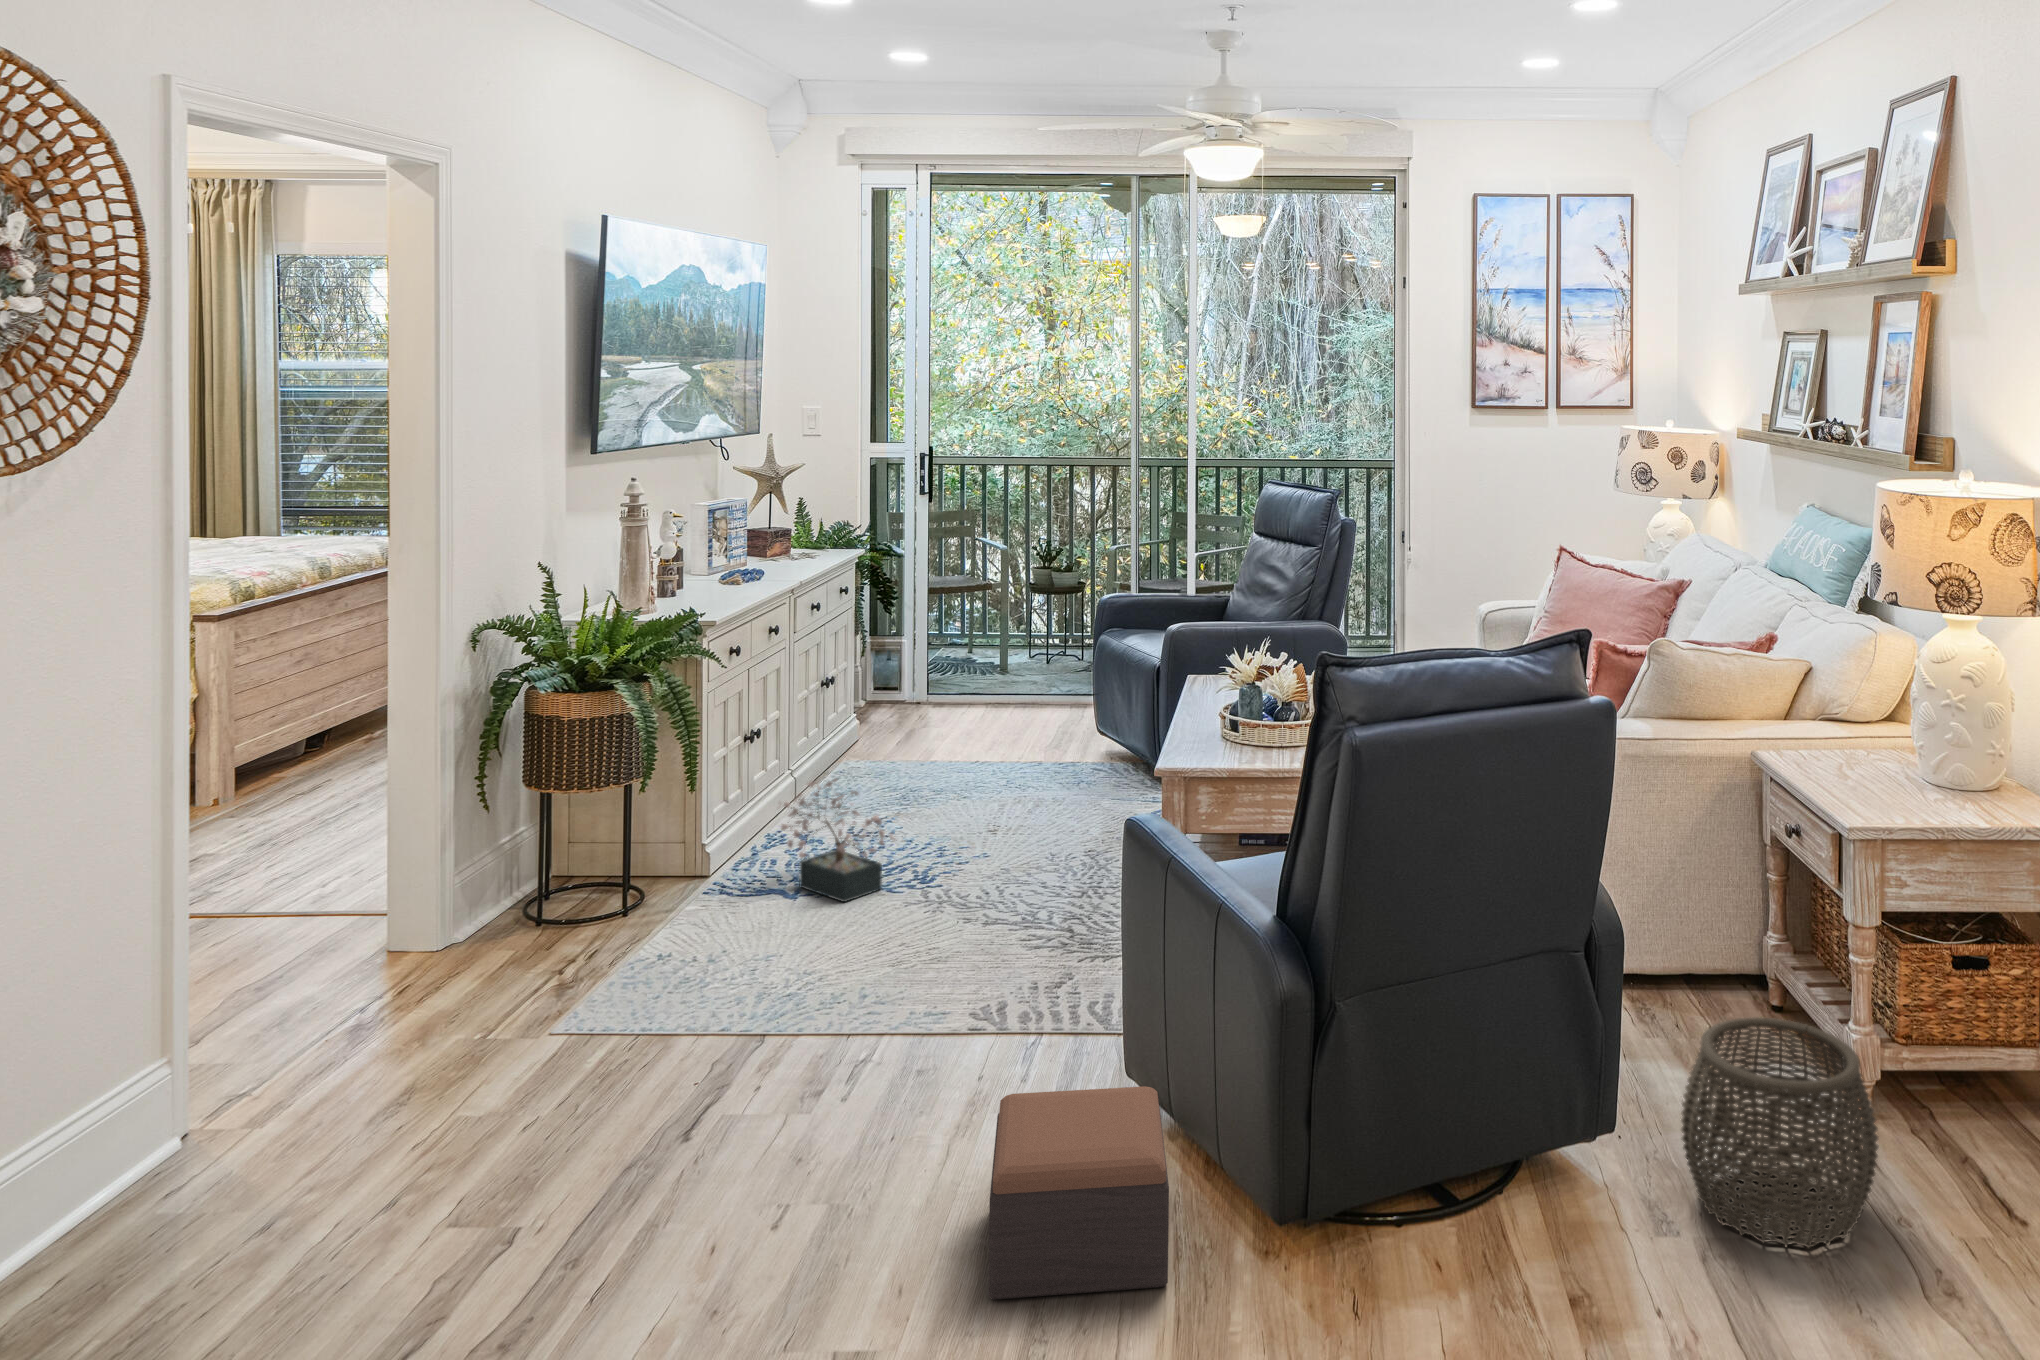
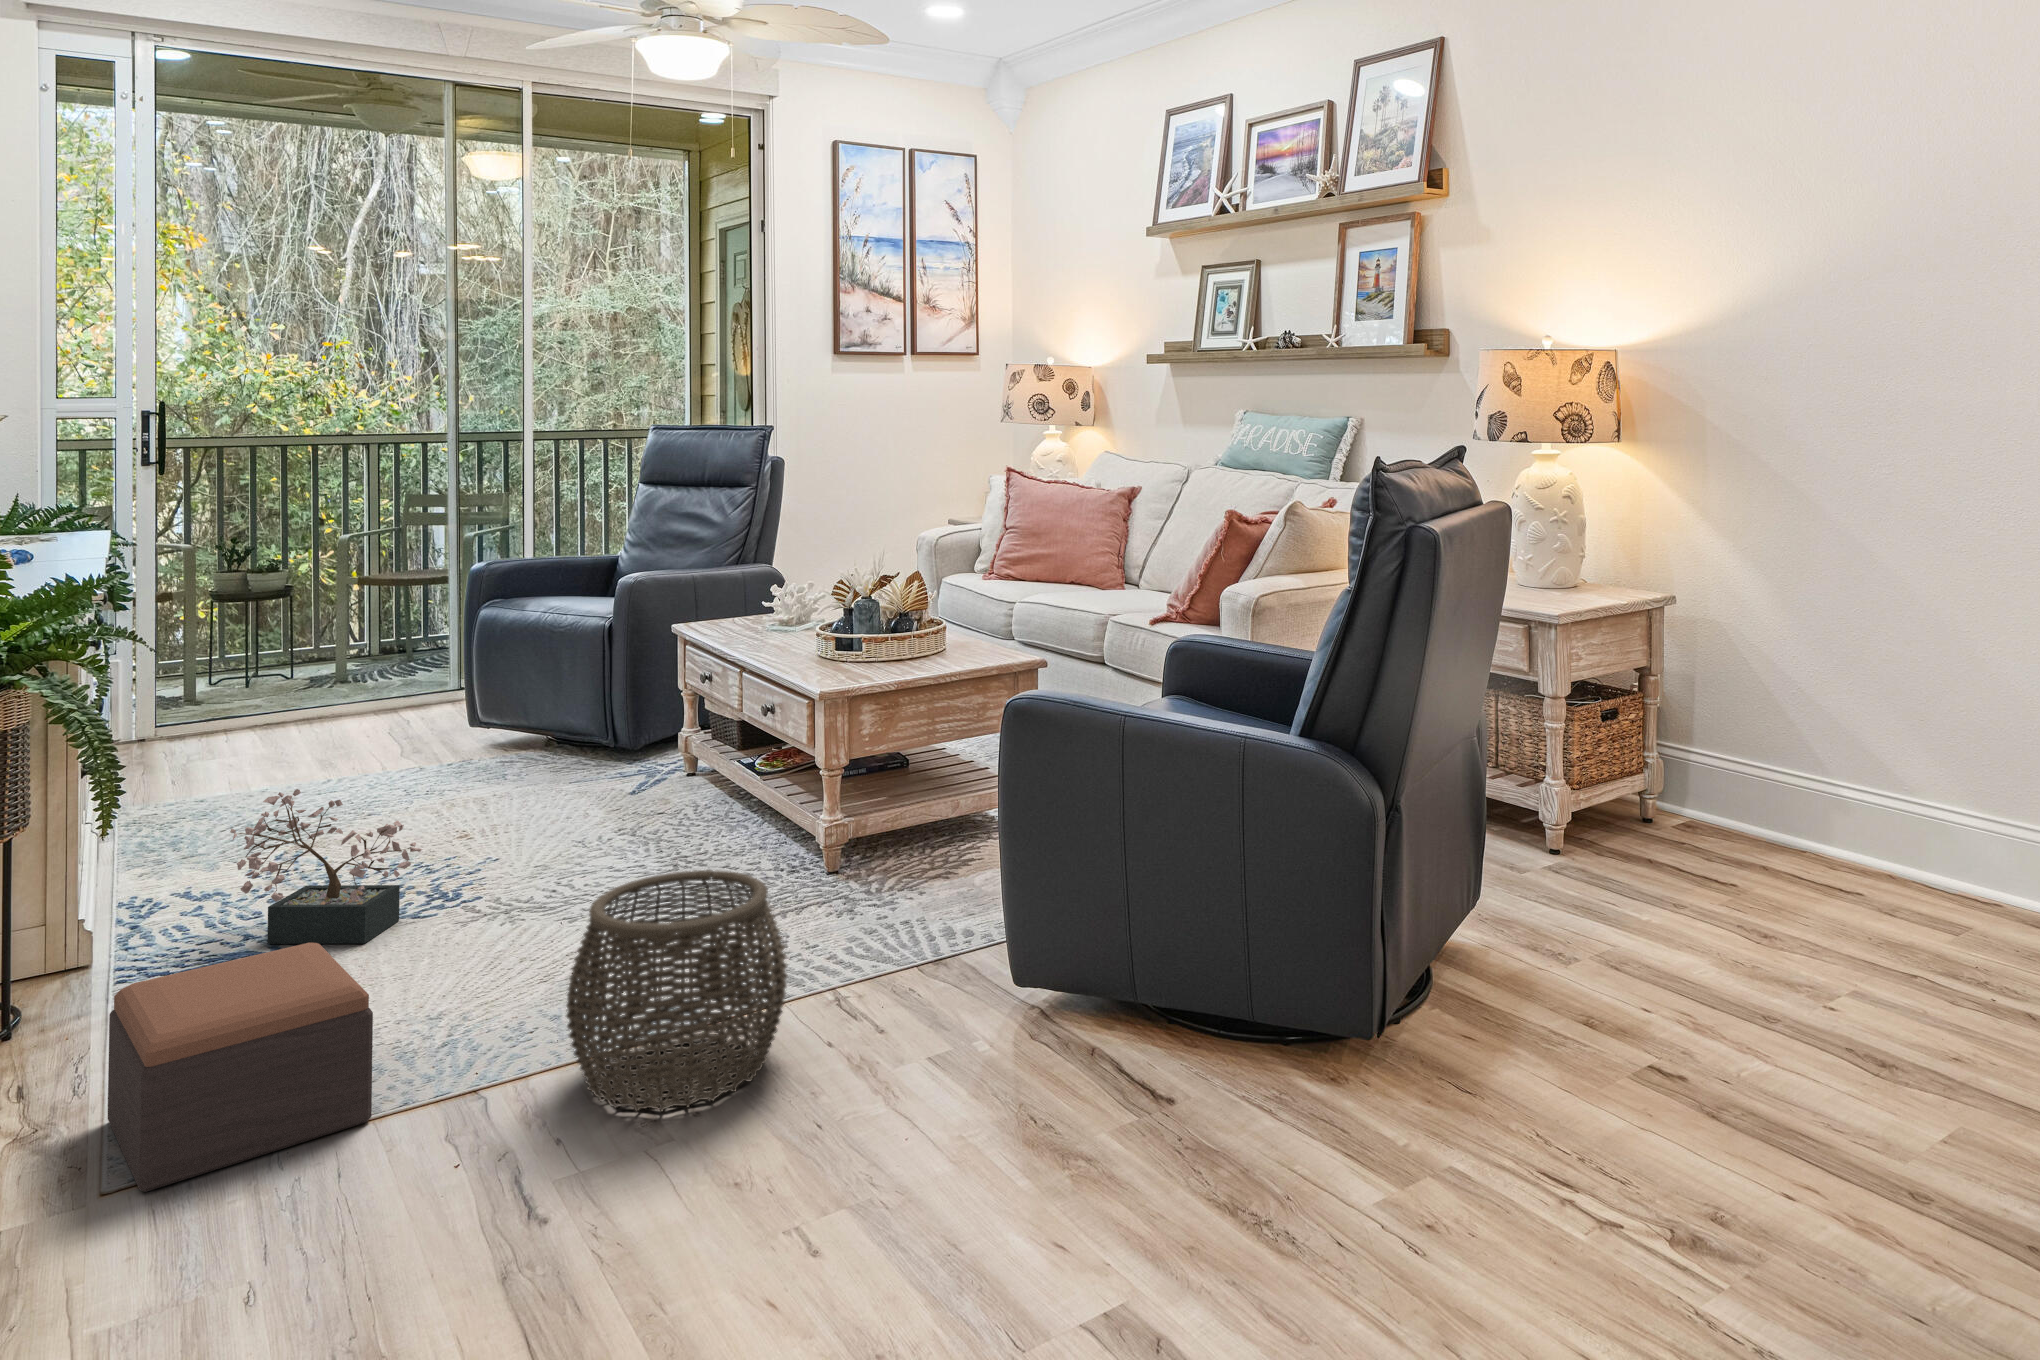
woven basket: present [1681,1017,1879,1248] -> present [566,870,788,1111]
footstool: present [989,1086,1169,1300] -> present [108,943,373,1192]

